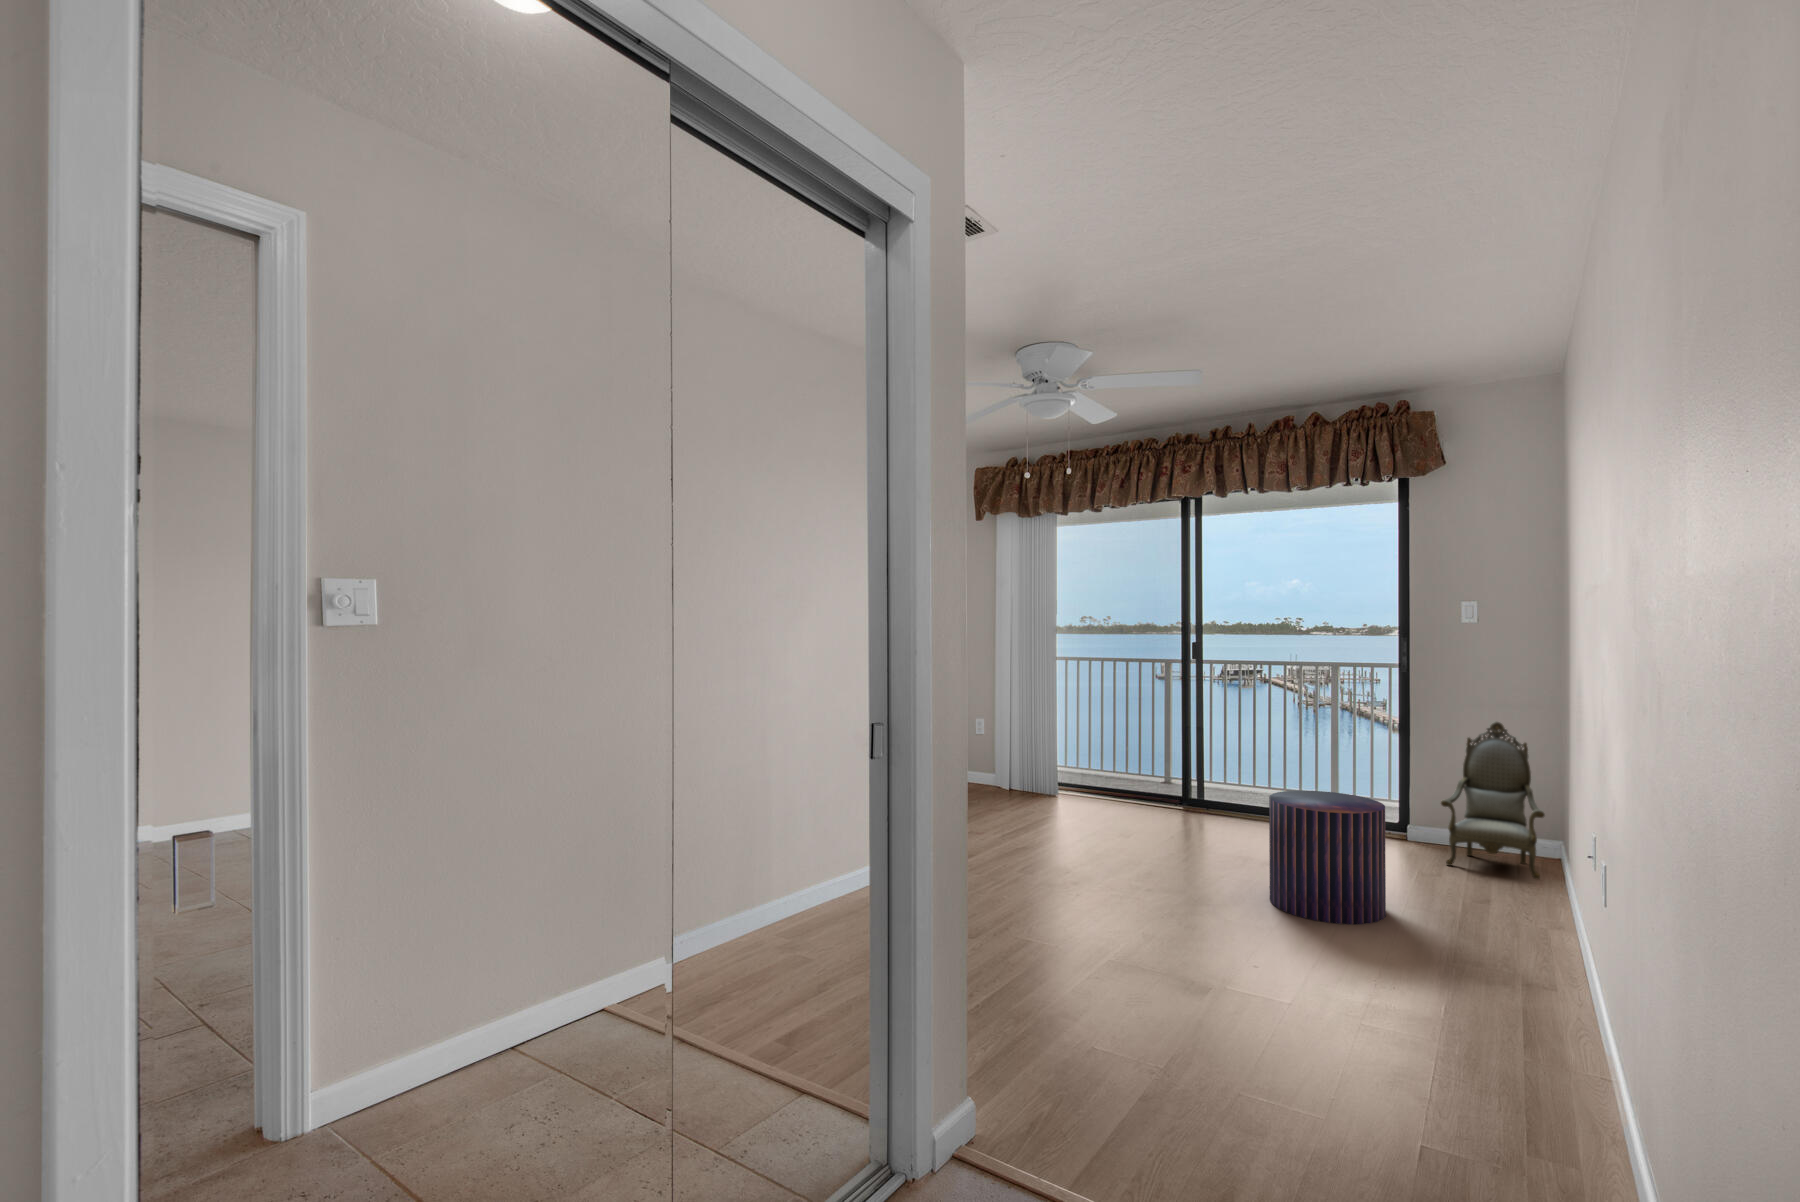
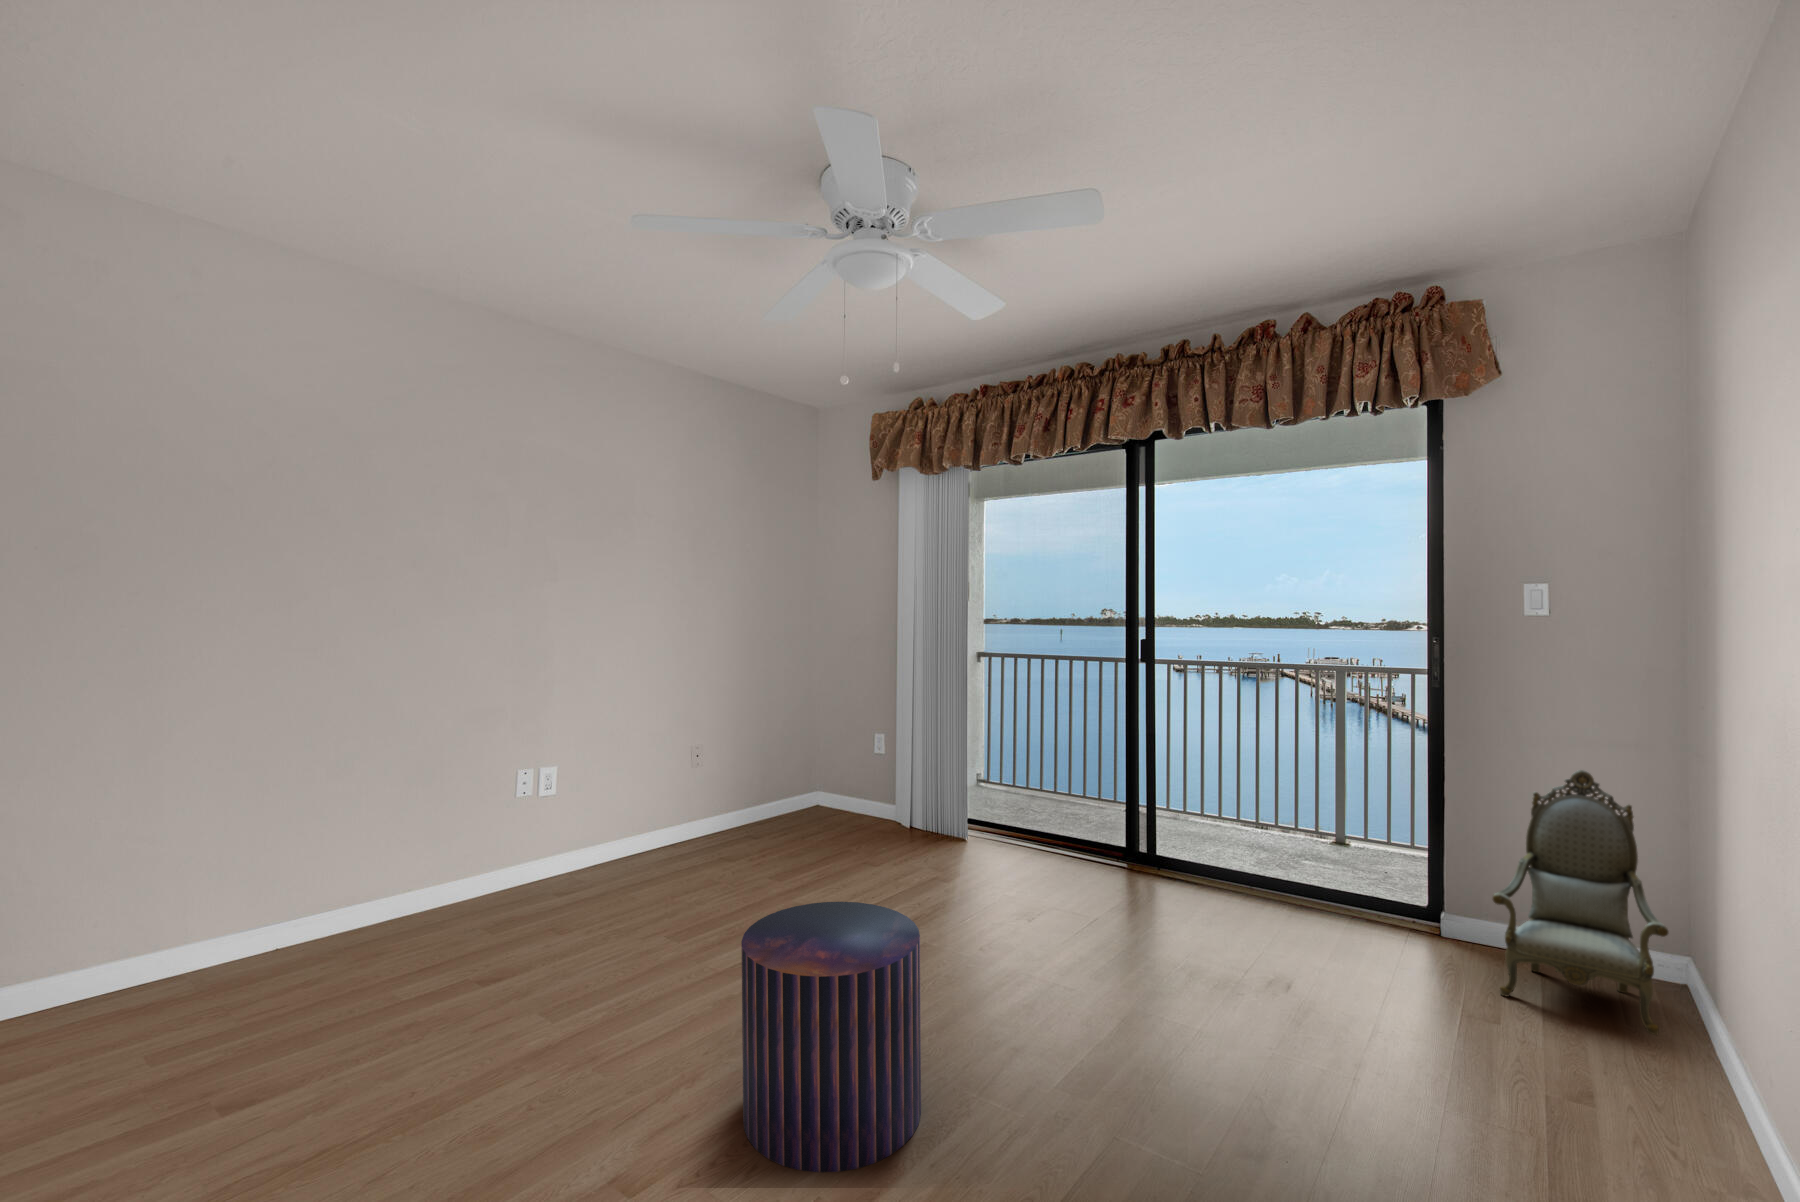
pouf: present [1269,790,1386,924] -> present [741,902,921,1172]

